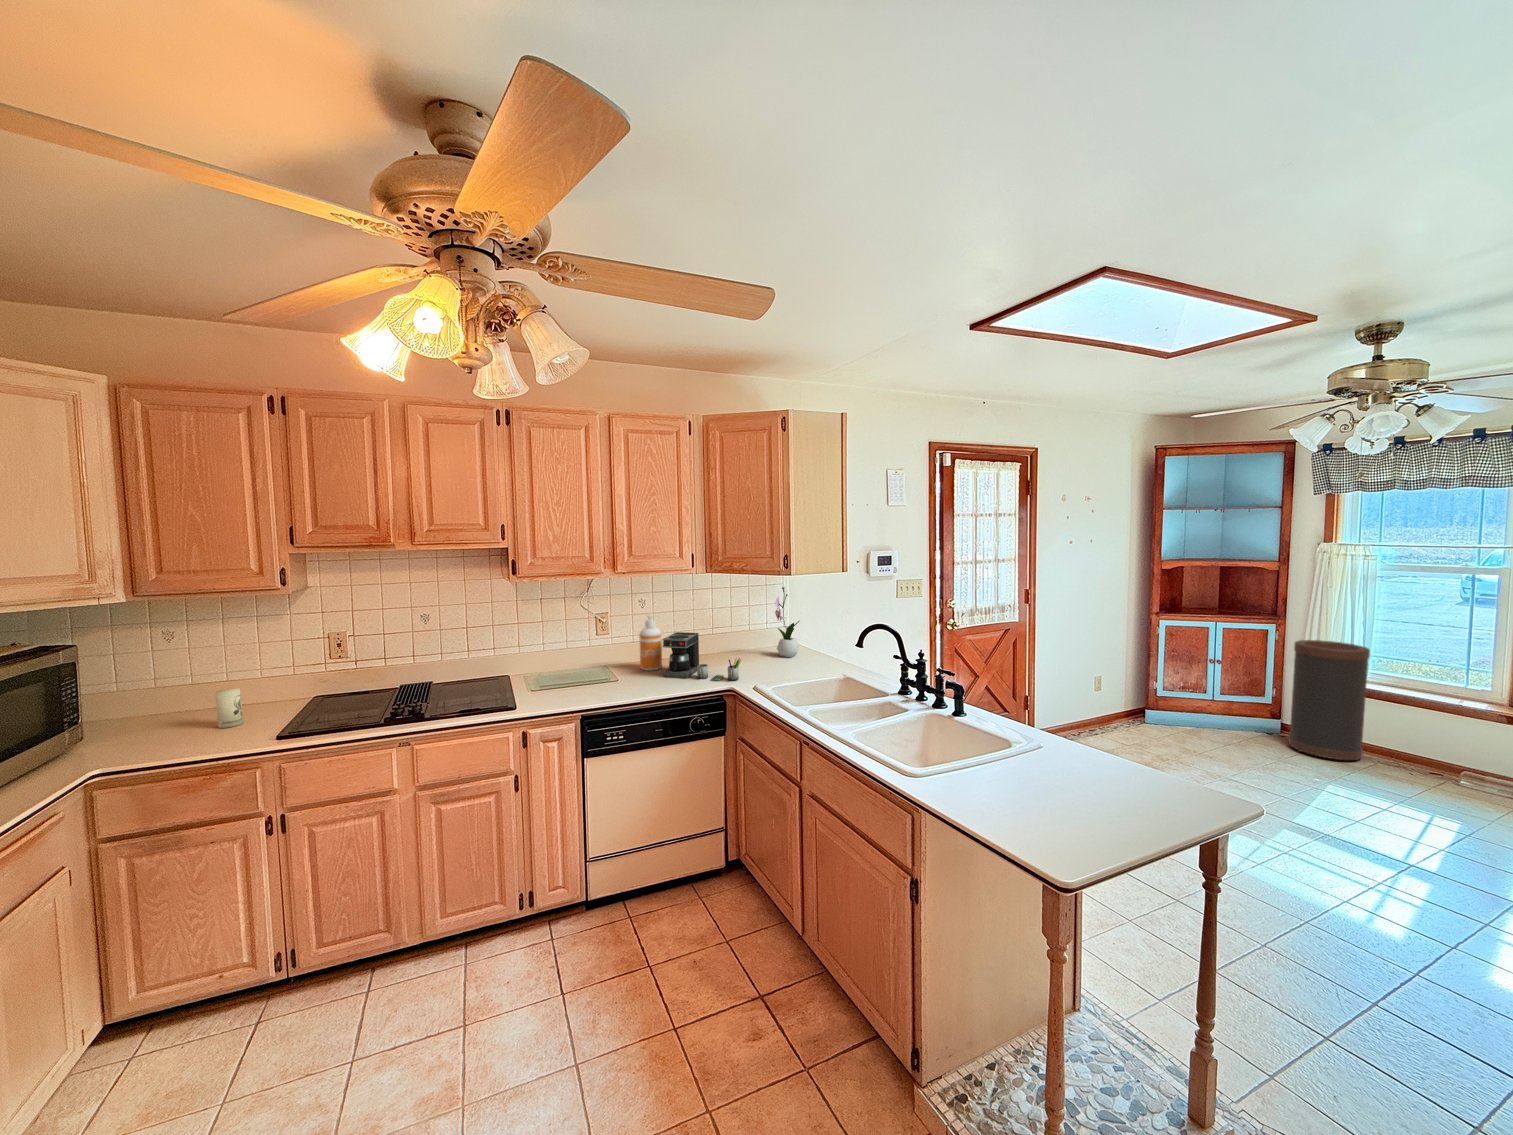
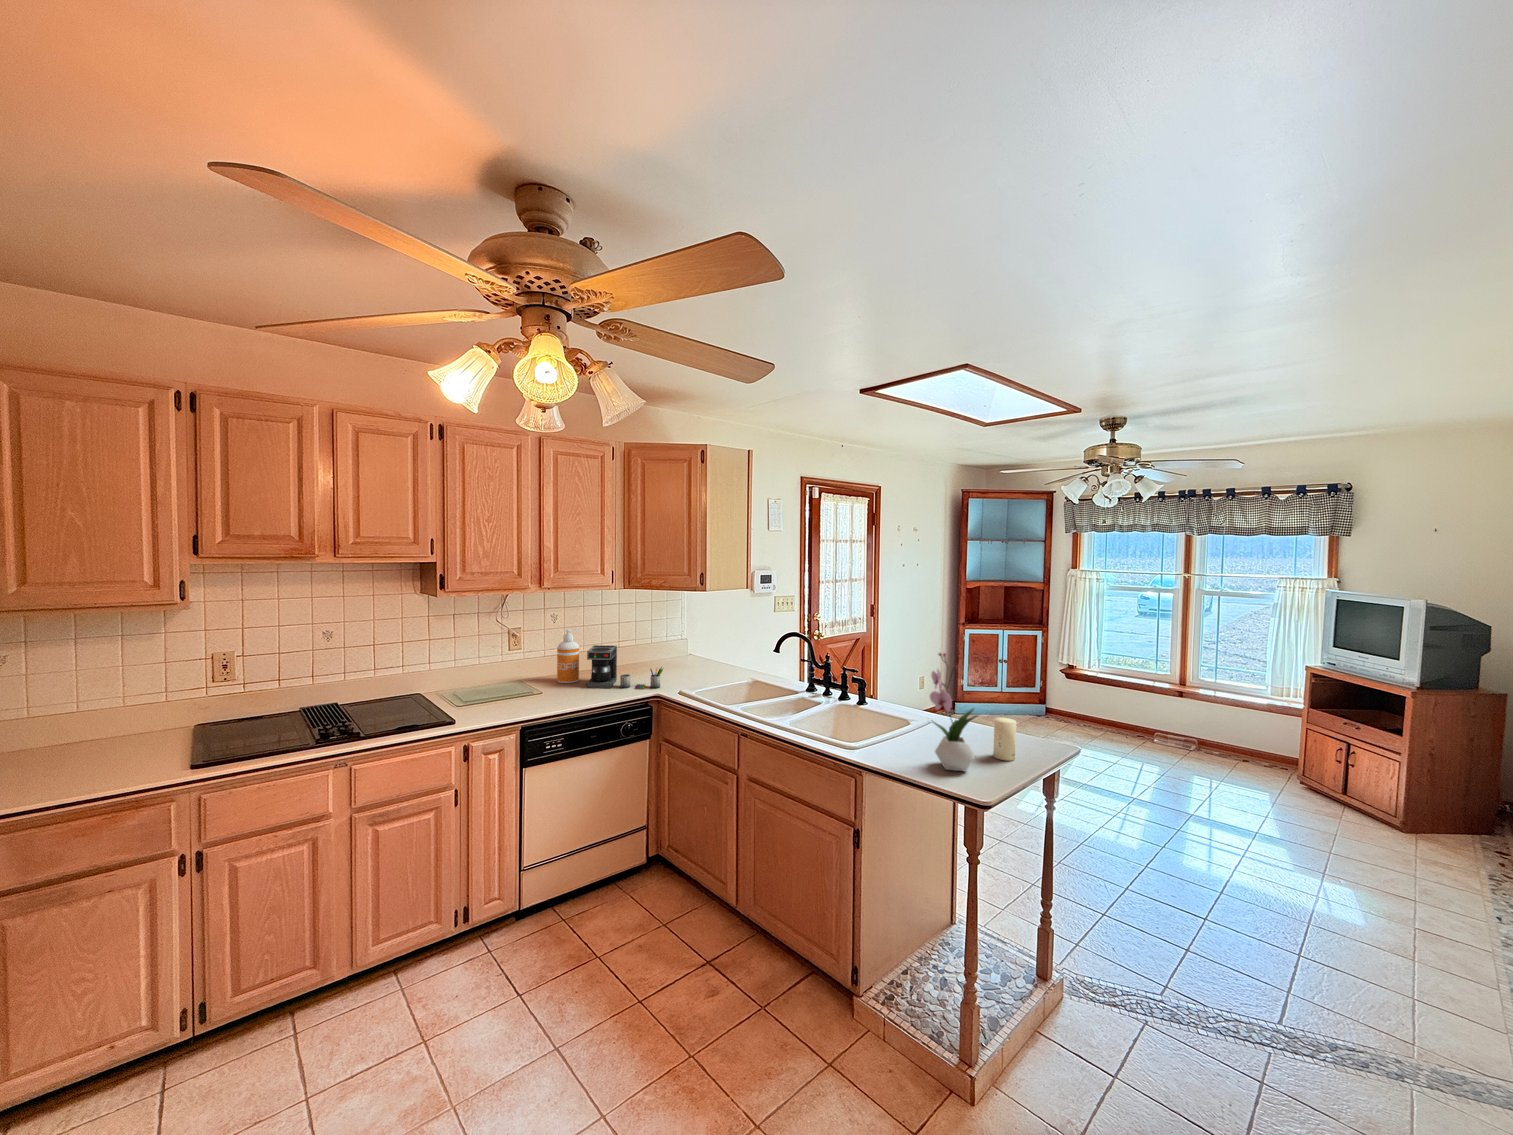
flower arrangement: present [775,587,799,657] -> present [930,653,977,771]
trash can: present [1289,640,1370,760] -> none [1053,643,1102,731]
candle: present [215,688,243,728] -> present [993,718,1016,761]

